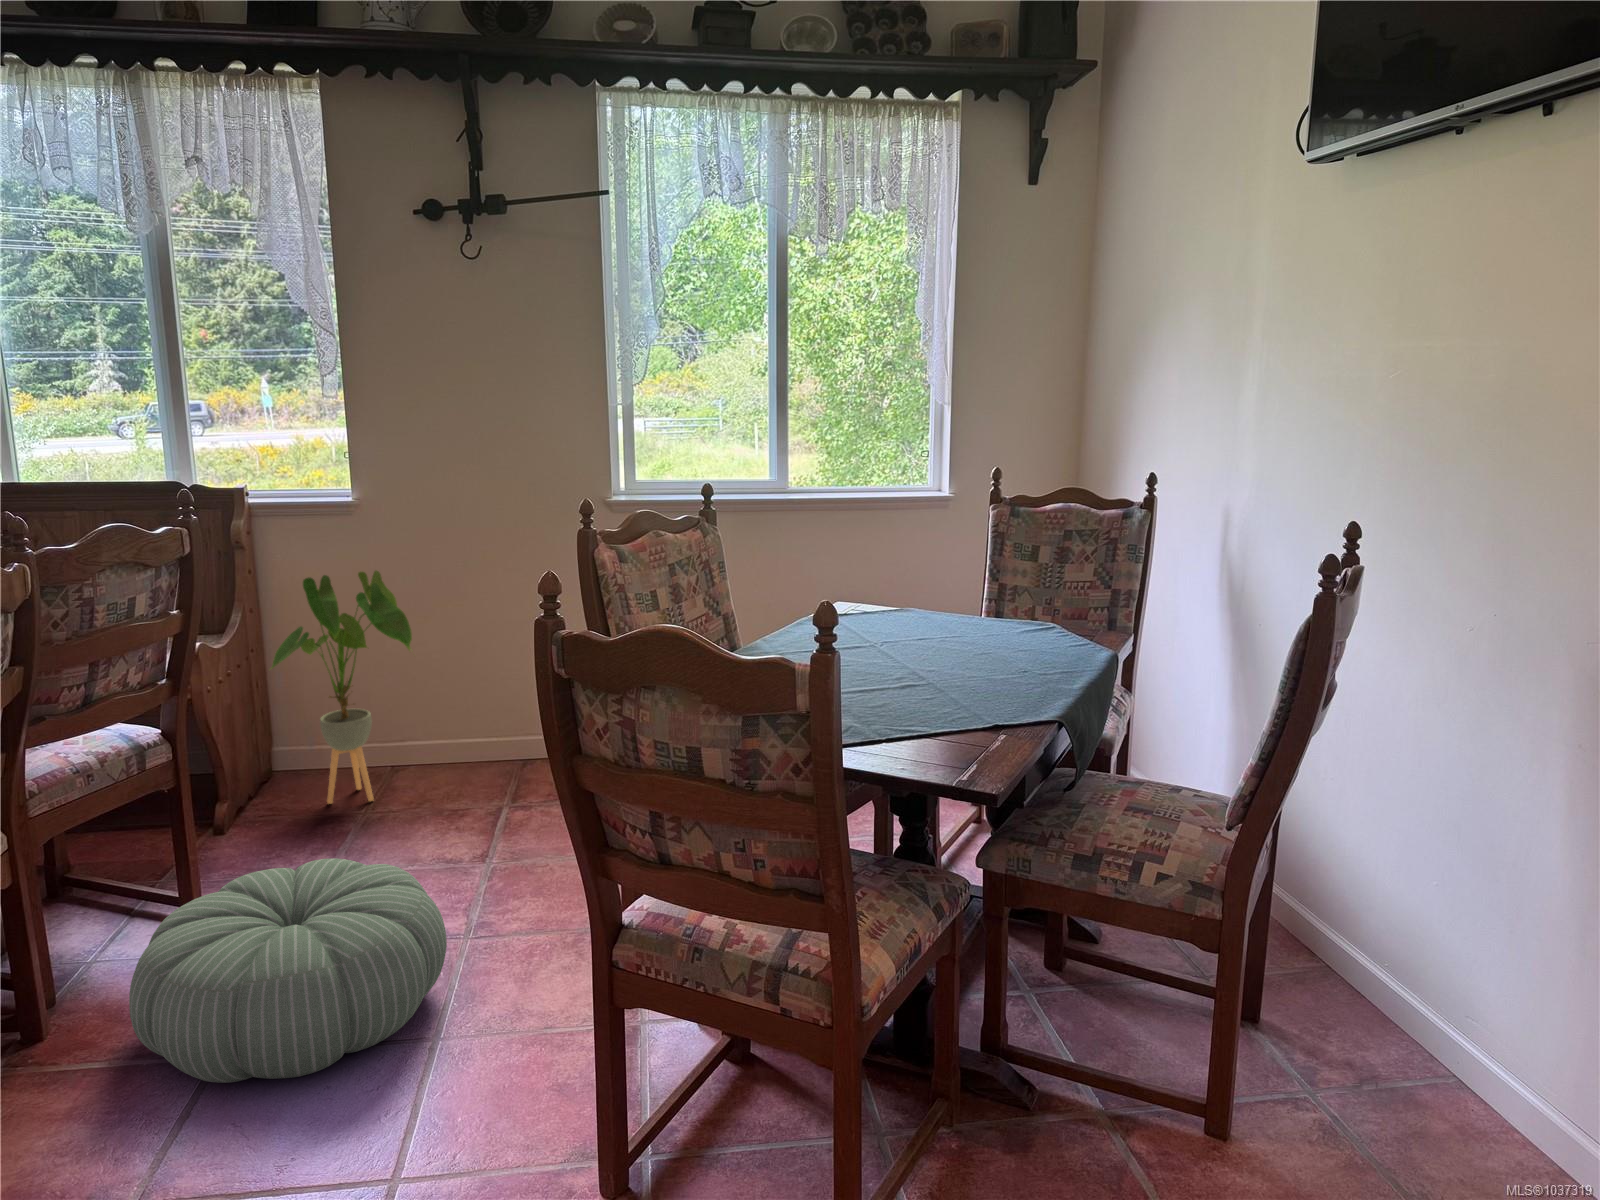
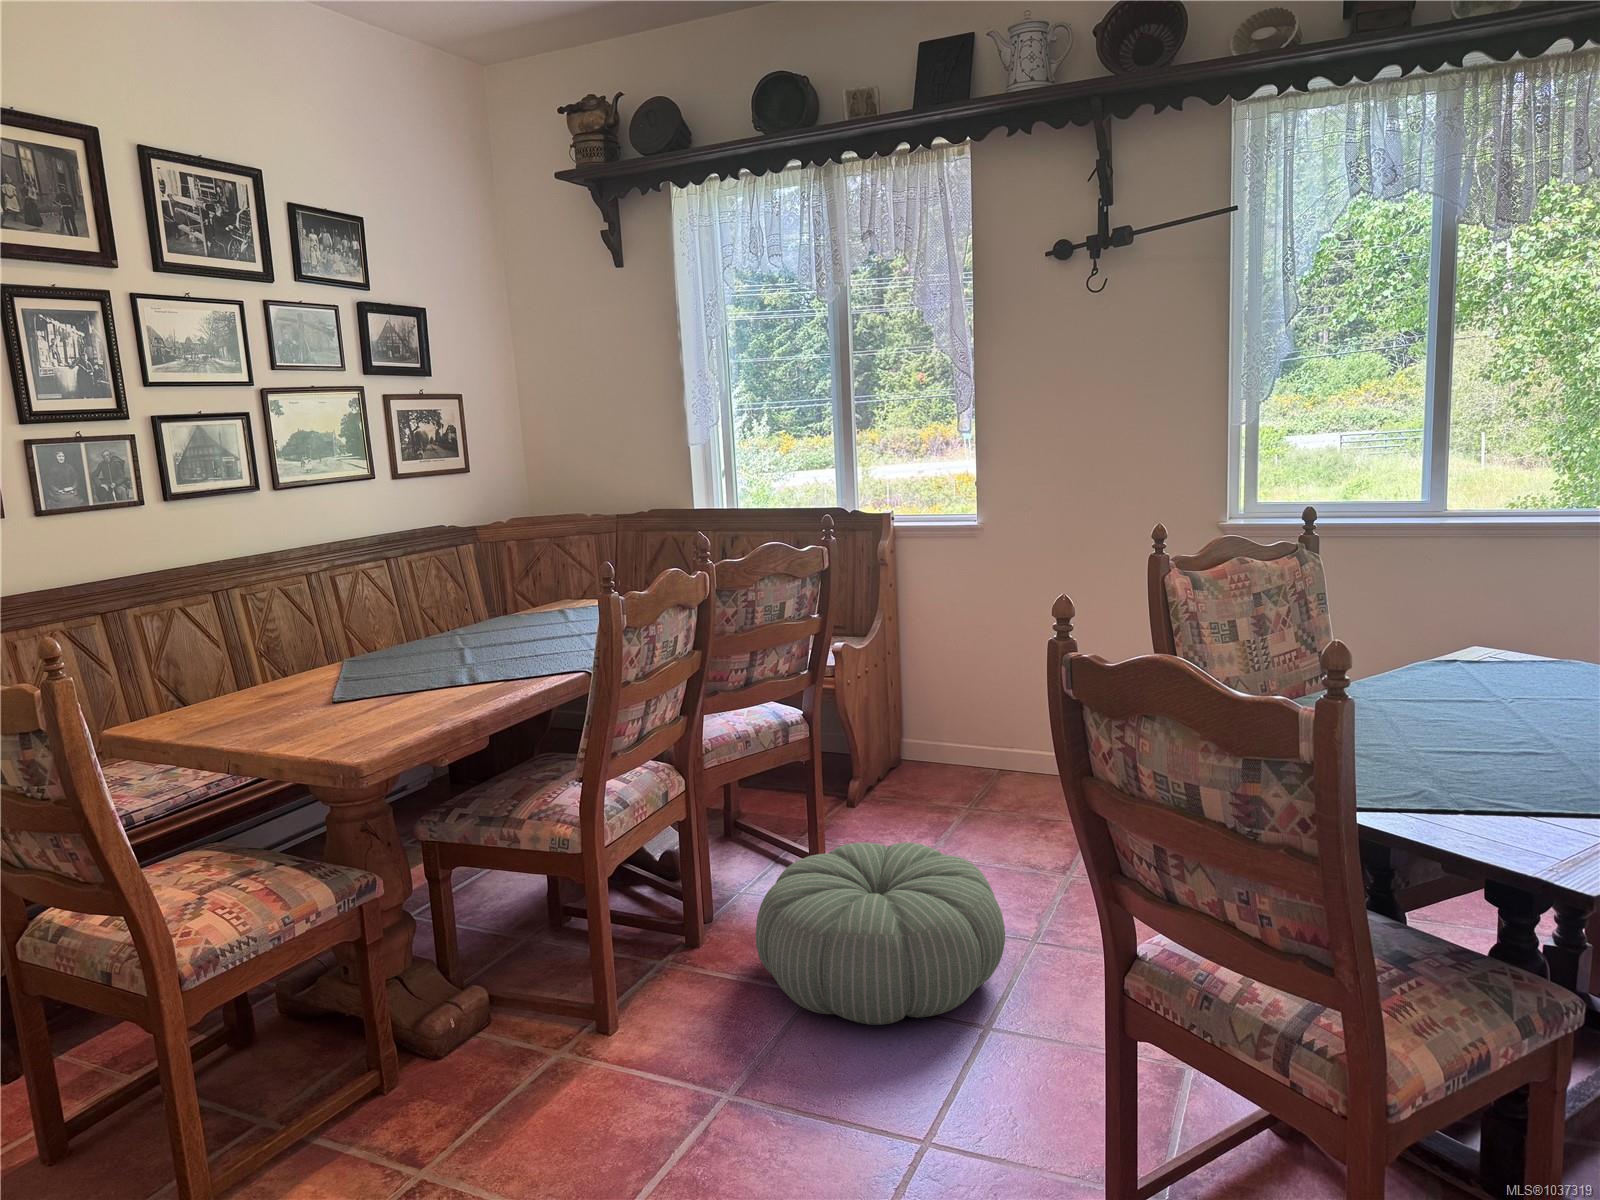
house plant: present [272,571,412,804] -> none [893,588,1019,802]

